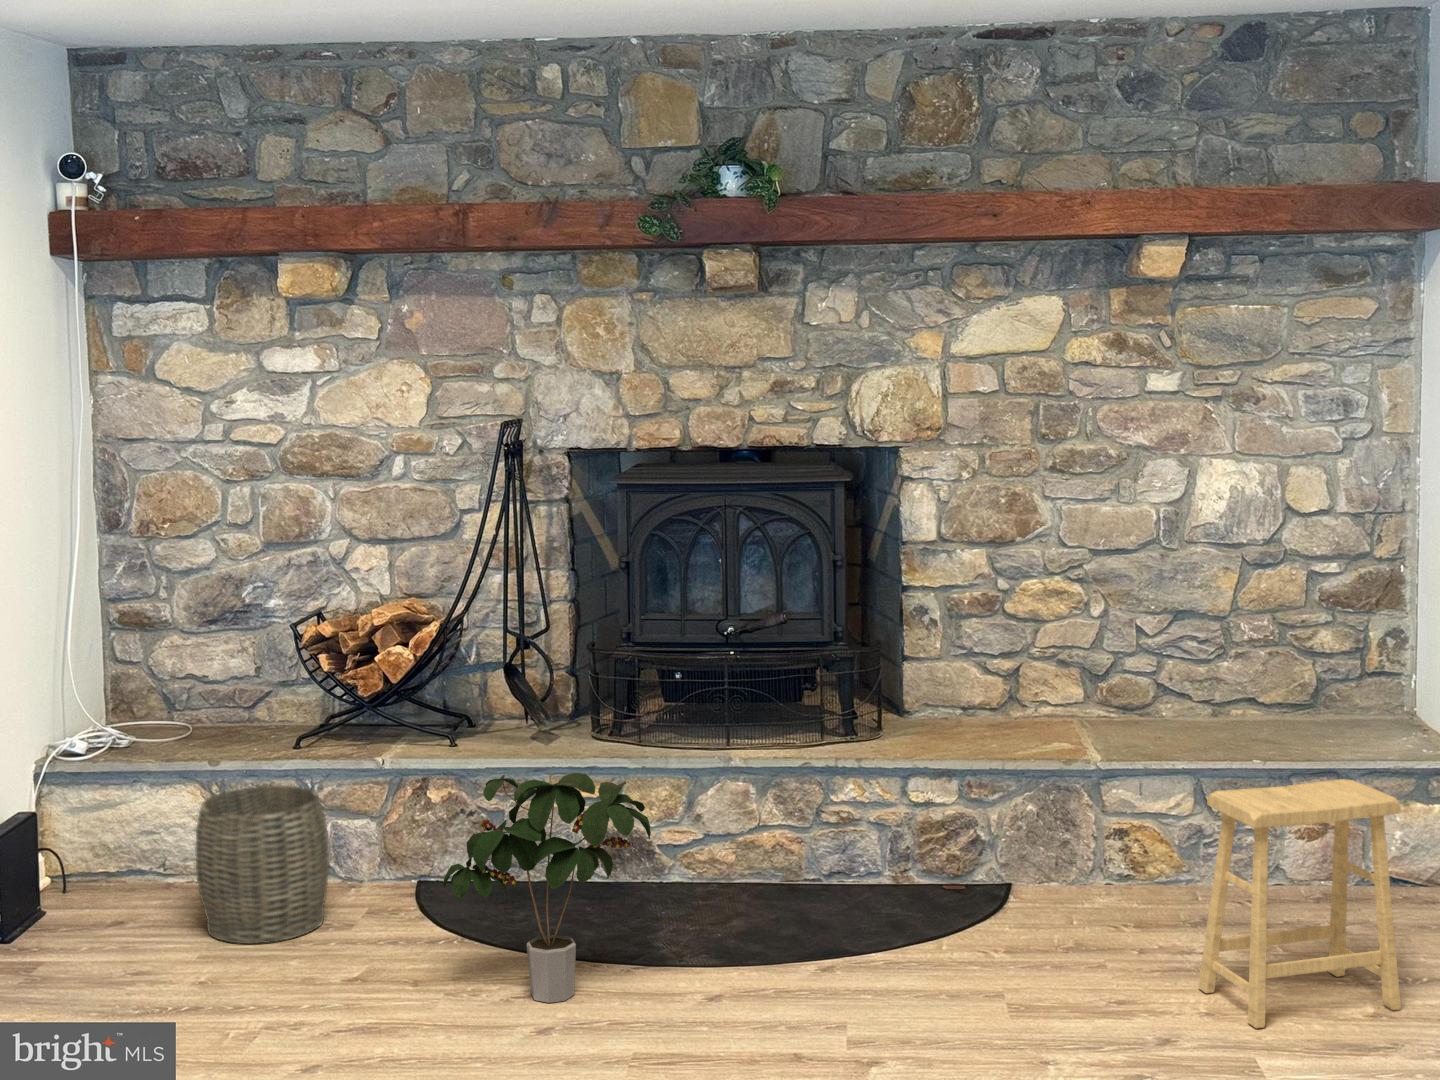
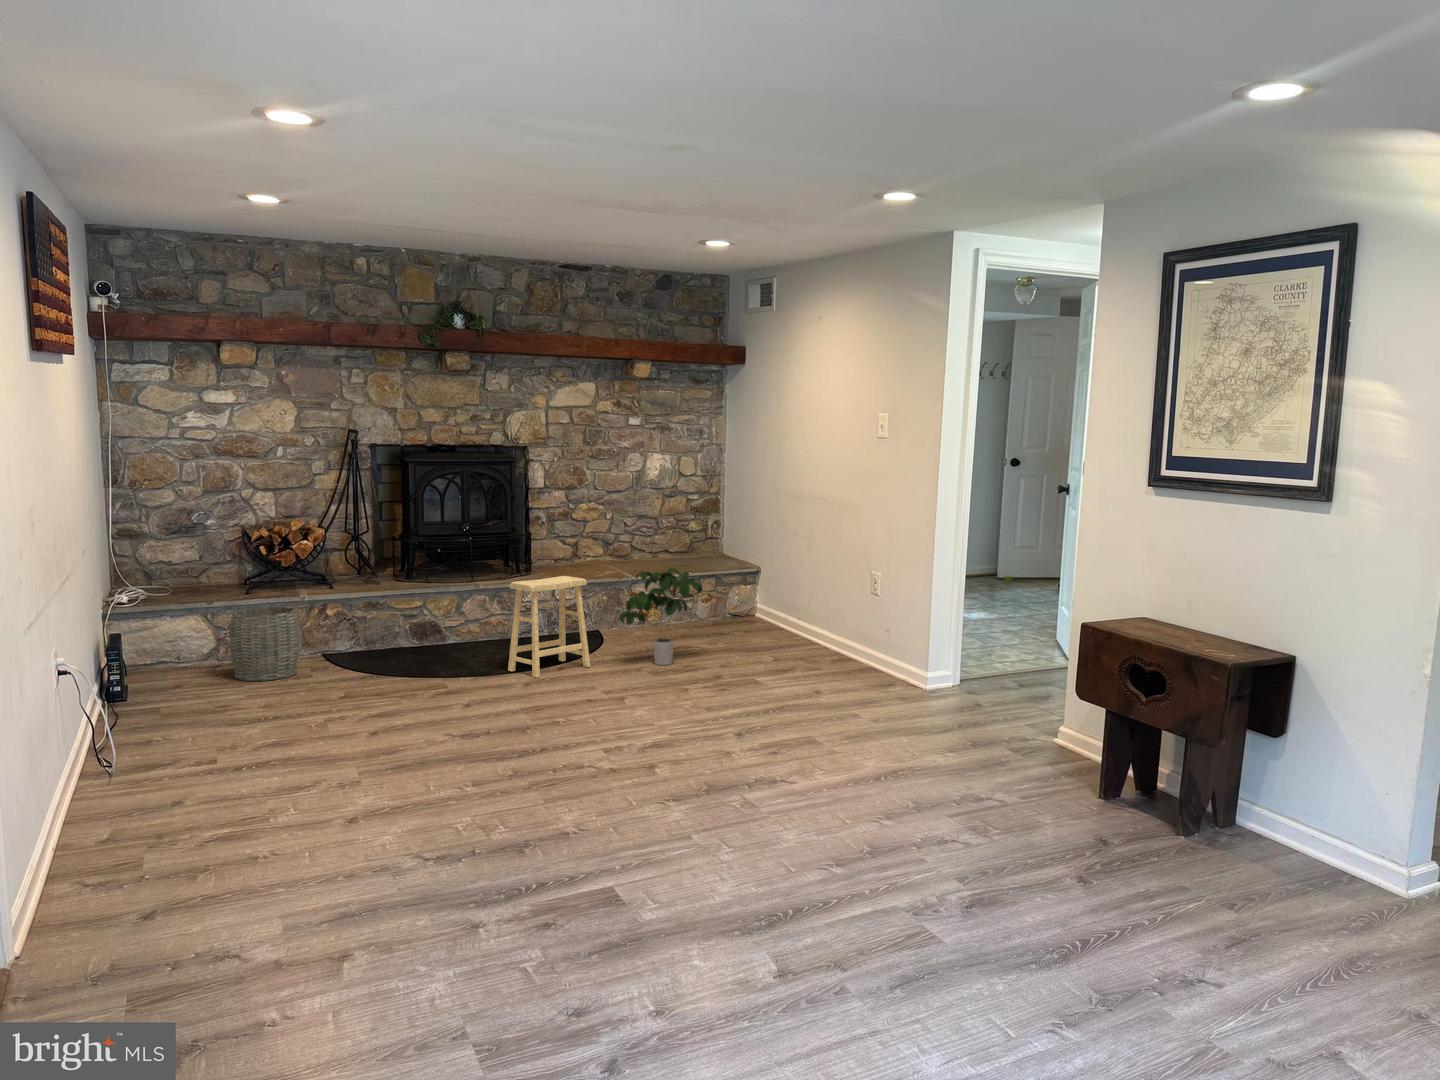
potted plant: present [443,773,651,1003] -> present [619,568,702,665]
footstool: present [1198,779,1401,1028] -> present [508,576,590,678]

